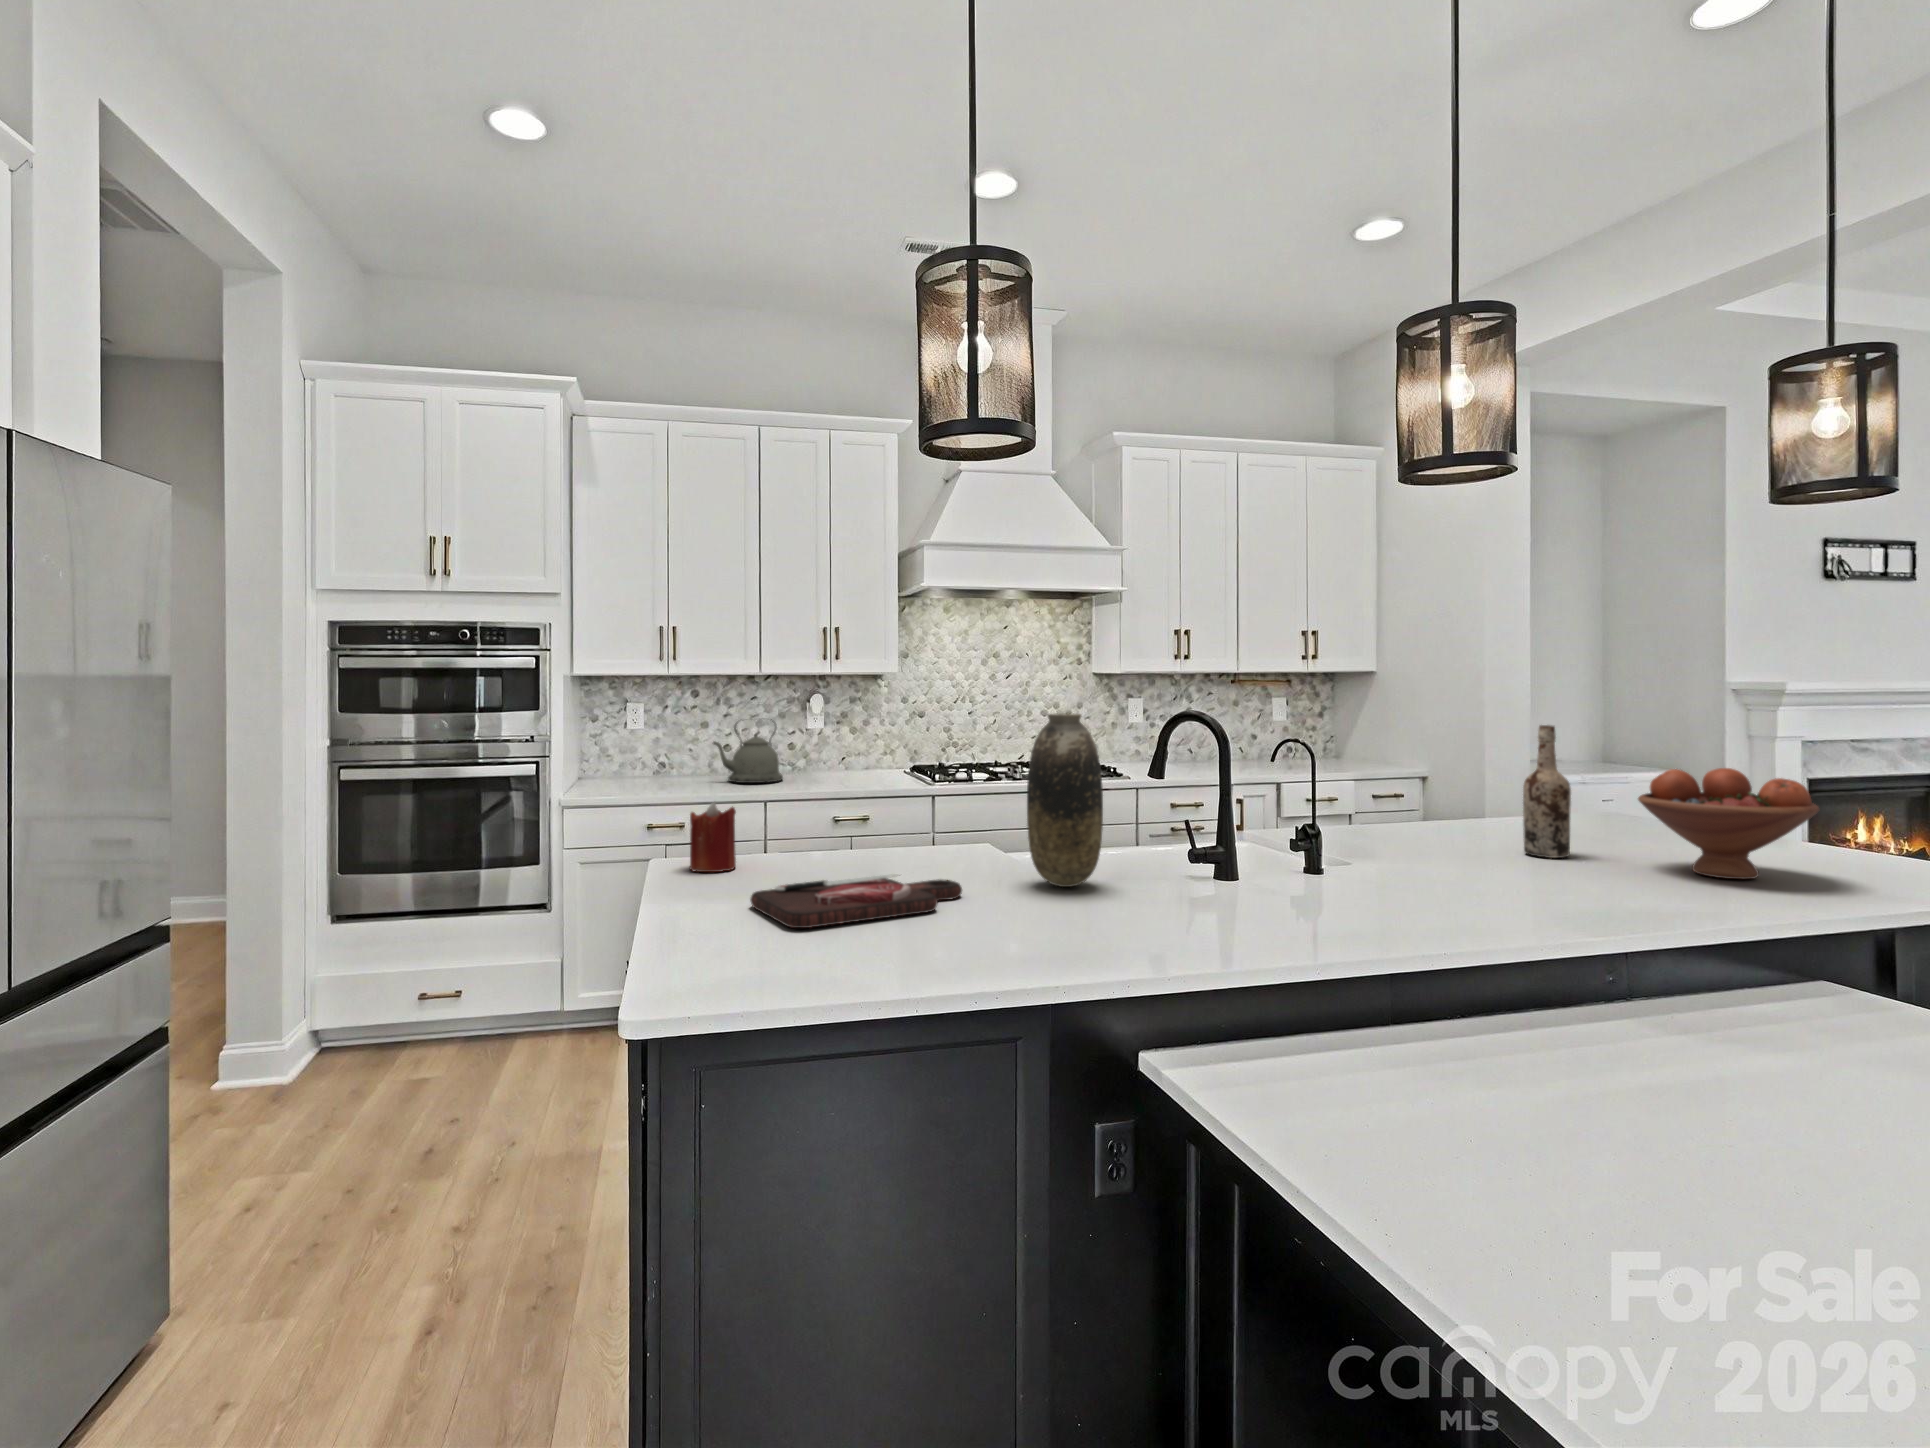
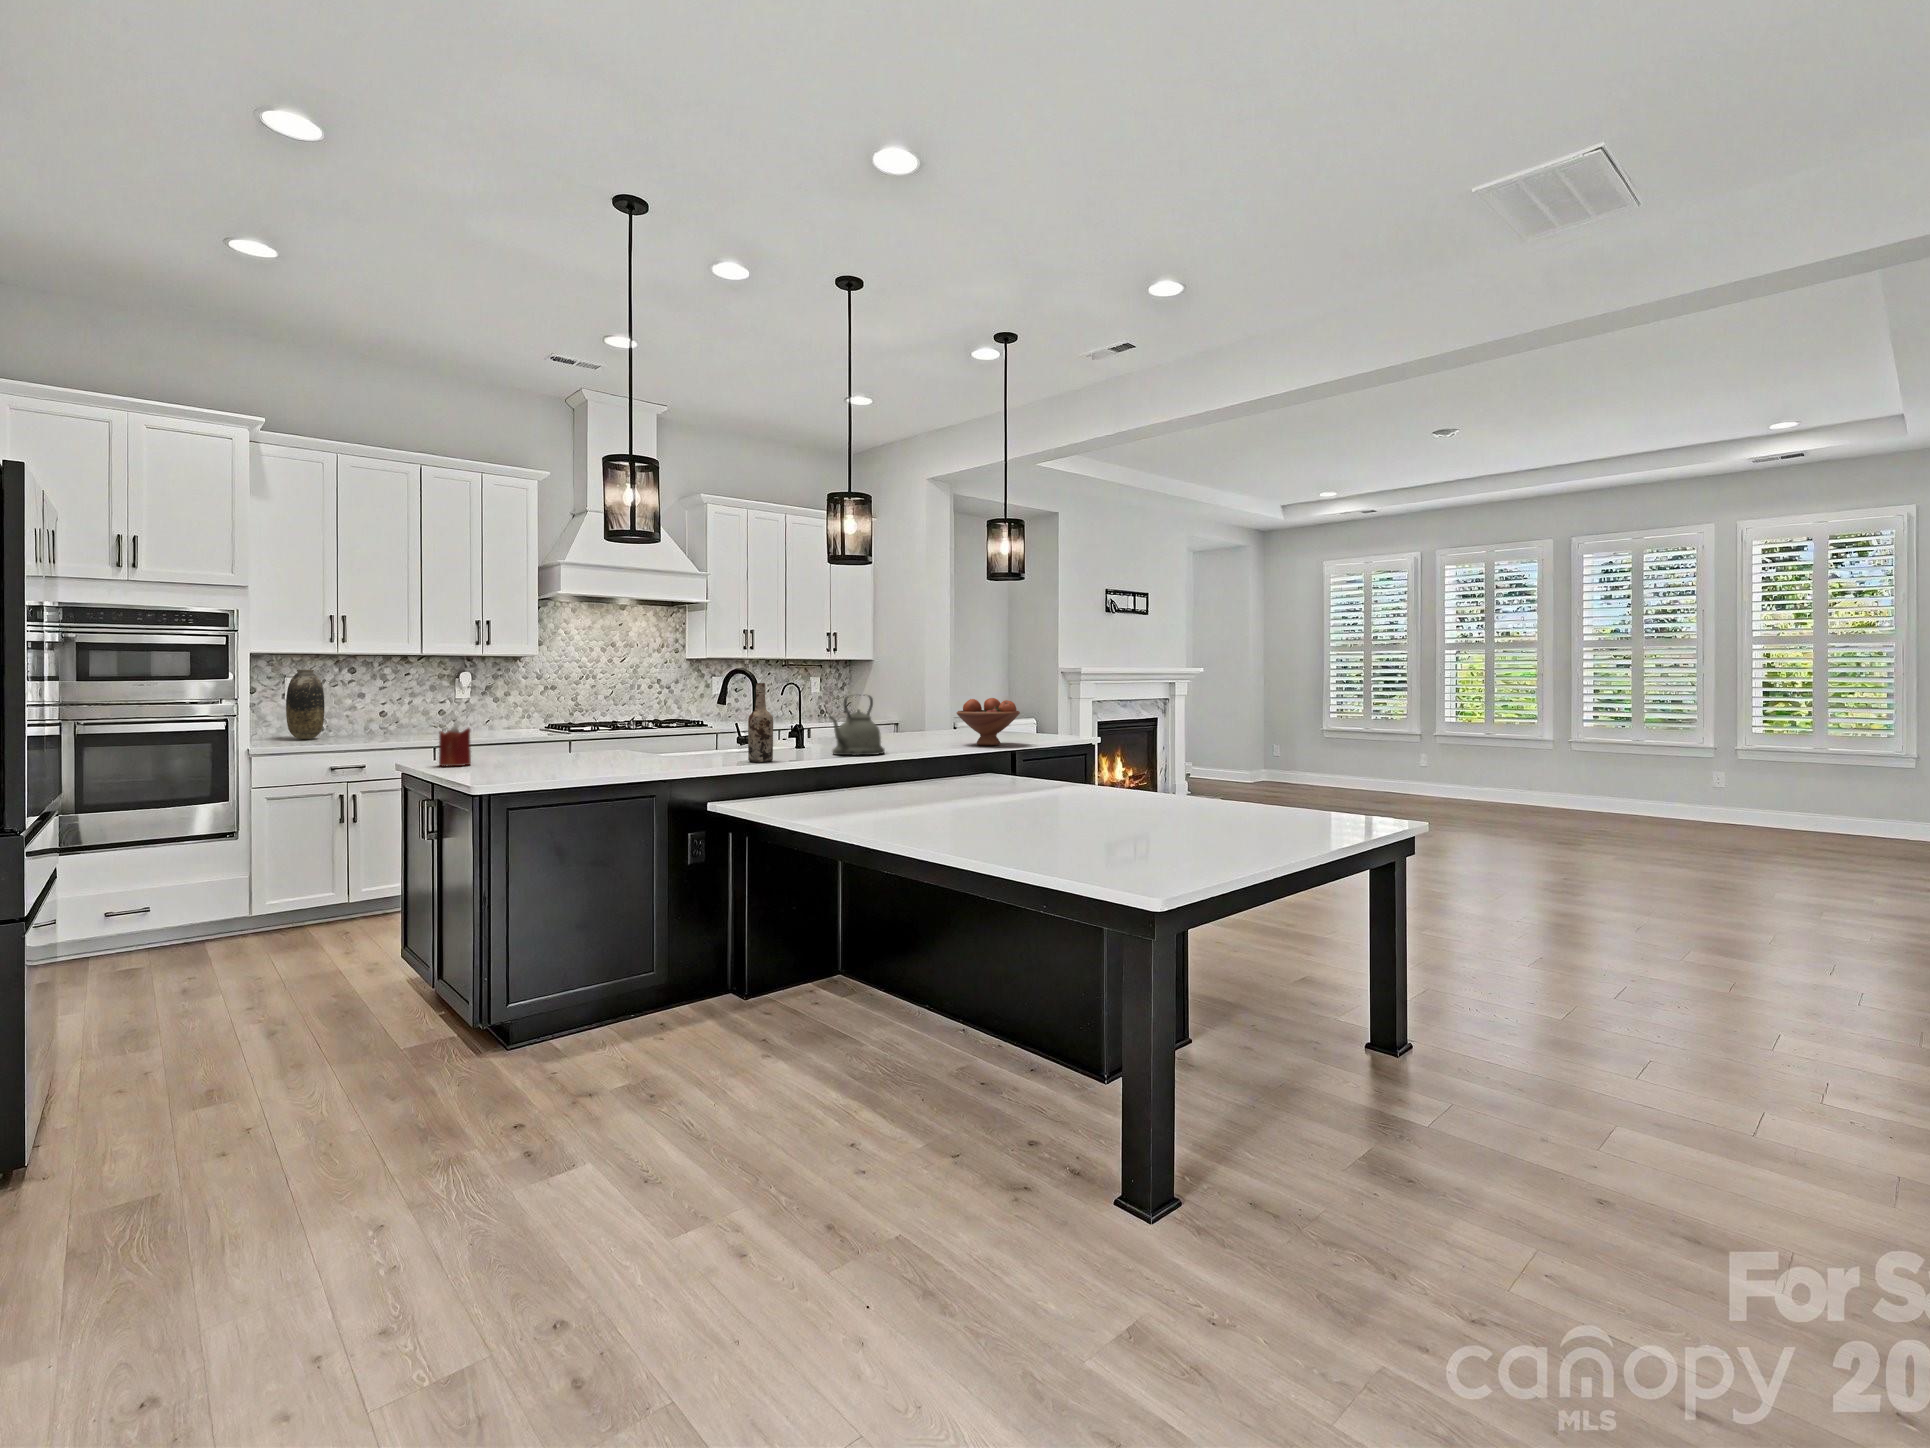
vase: present [1027,713,1103,887] -> present [286,670,324,740]
kettle: present [713,719,783,783] -> present [830,695,885,755]
wine bottle: present [1523,725,1571,858] -> present [748,683,773,762]
cutting board: present [750,874,962,928] -> none [502,753,625,776]

